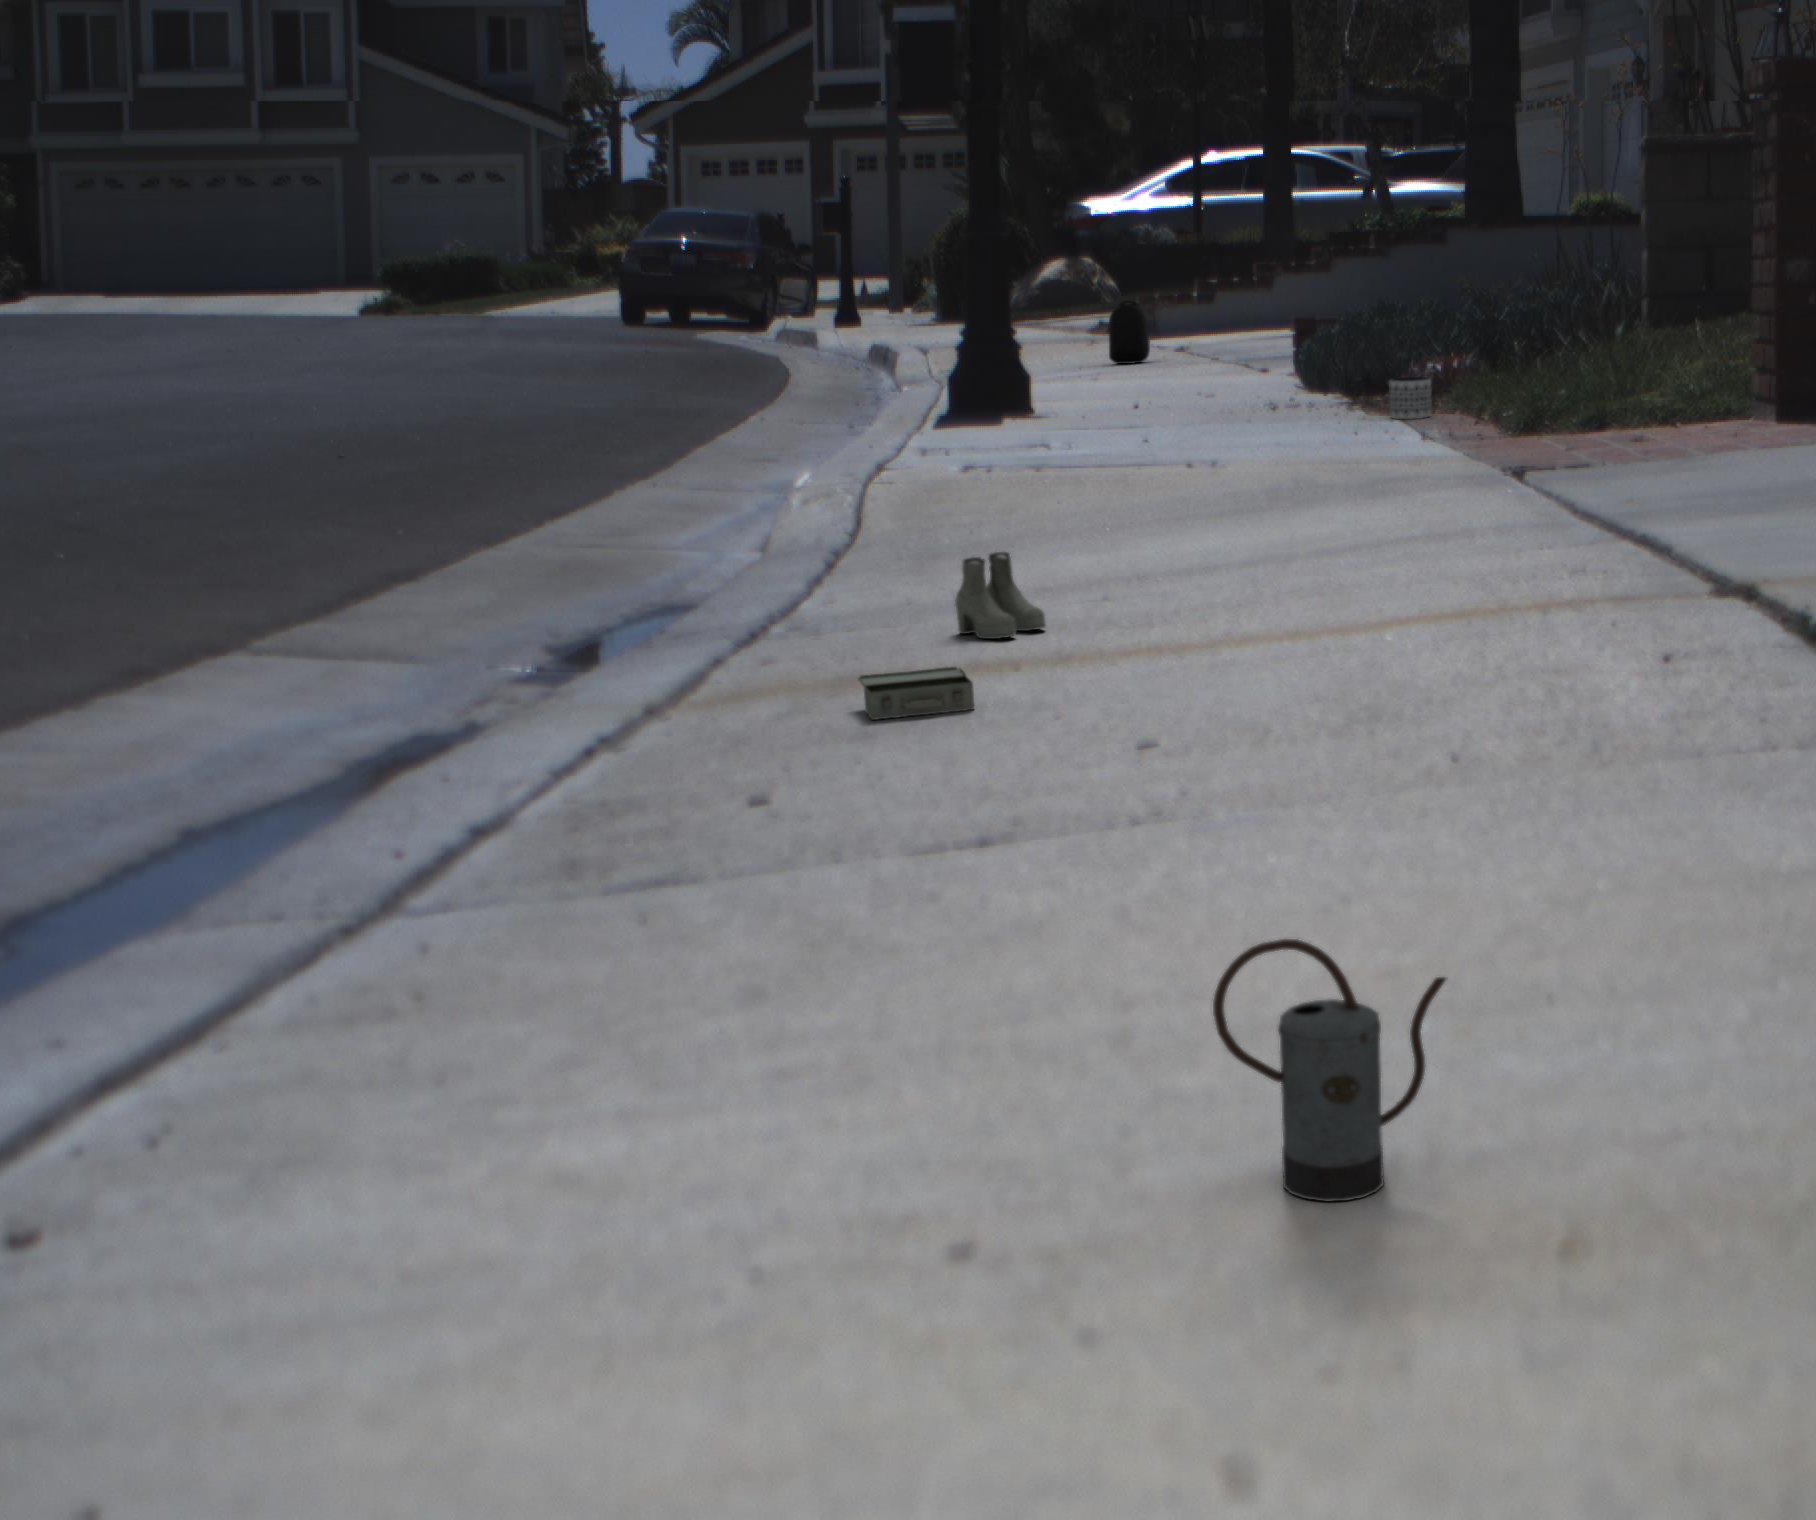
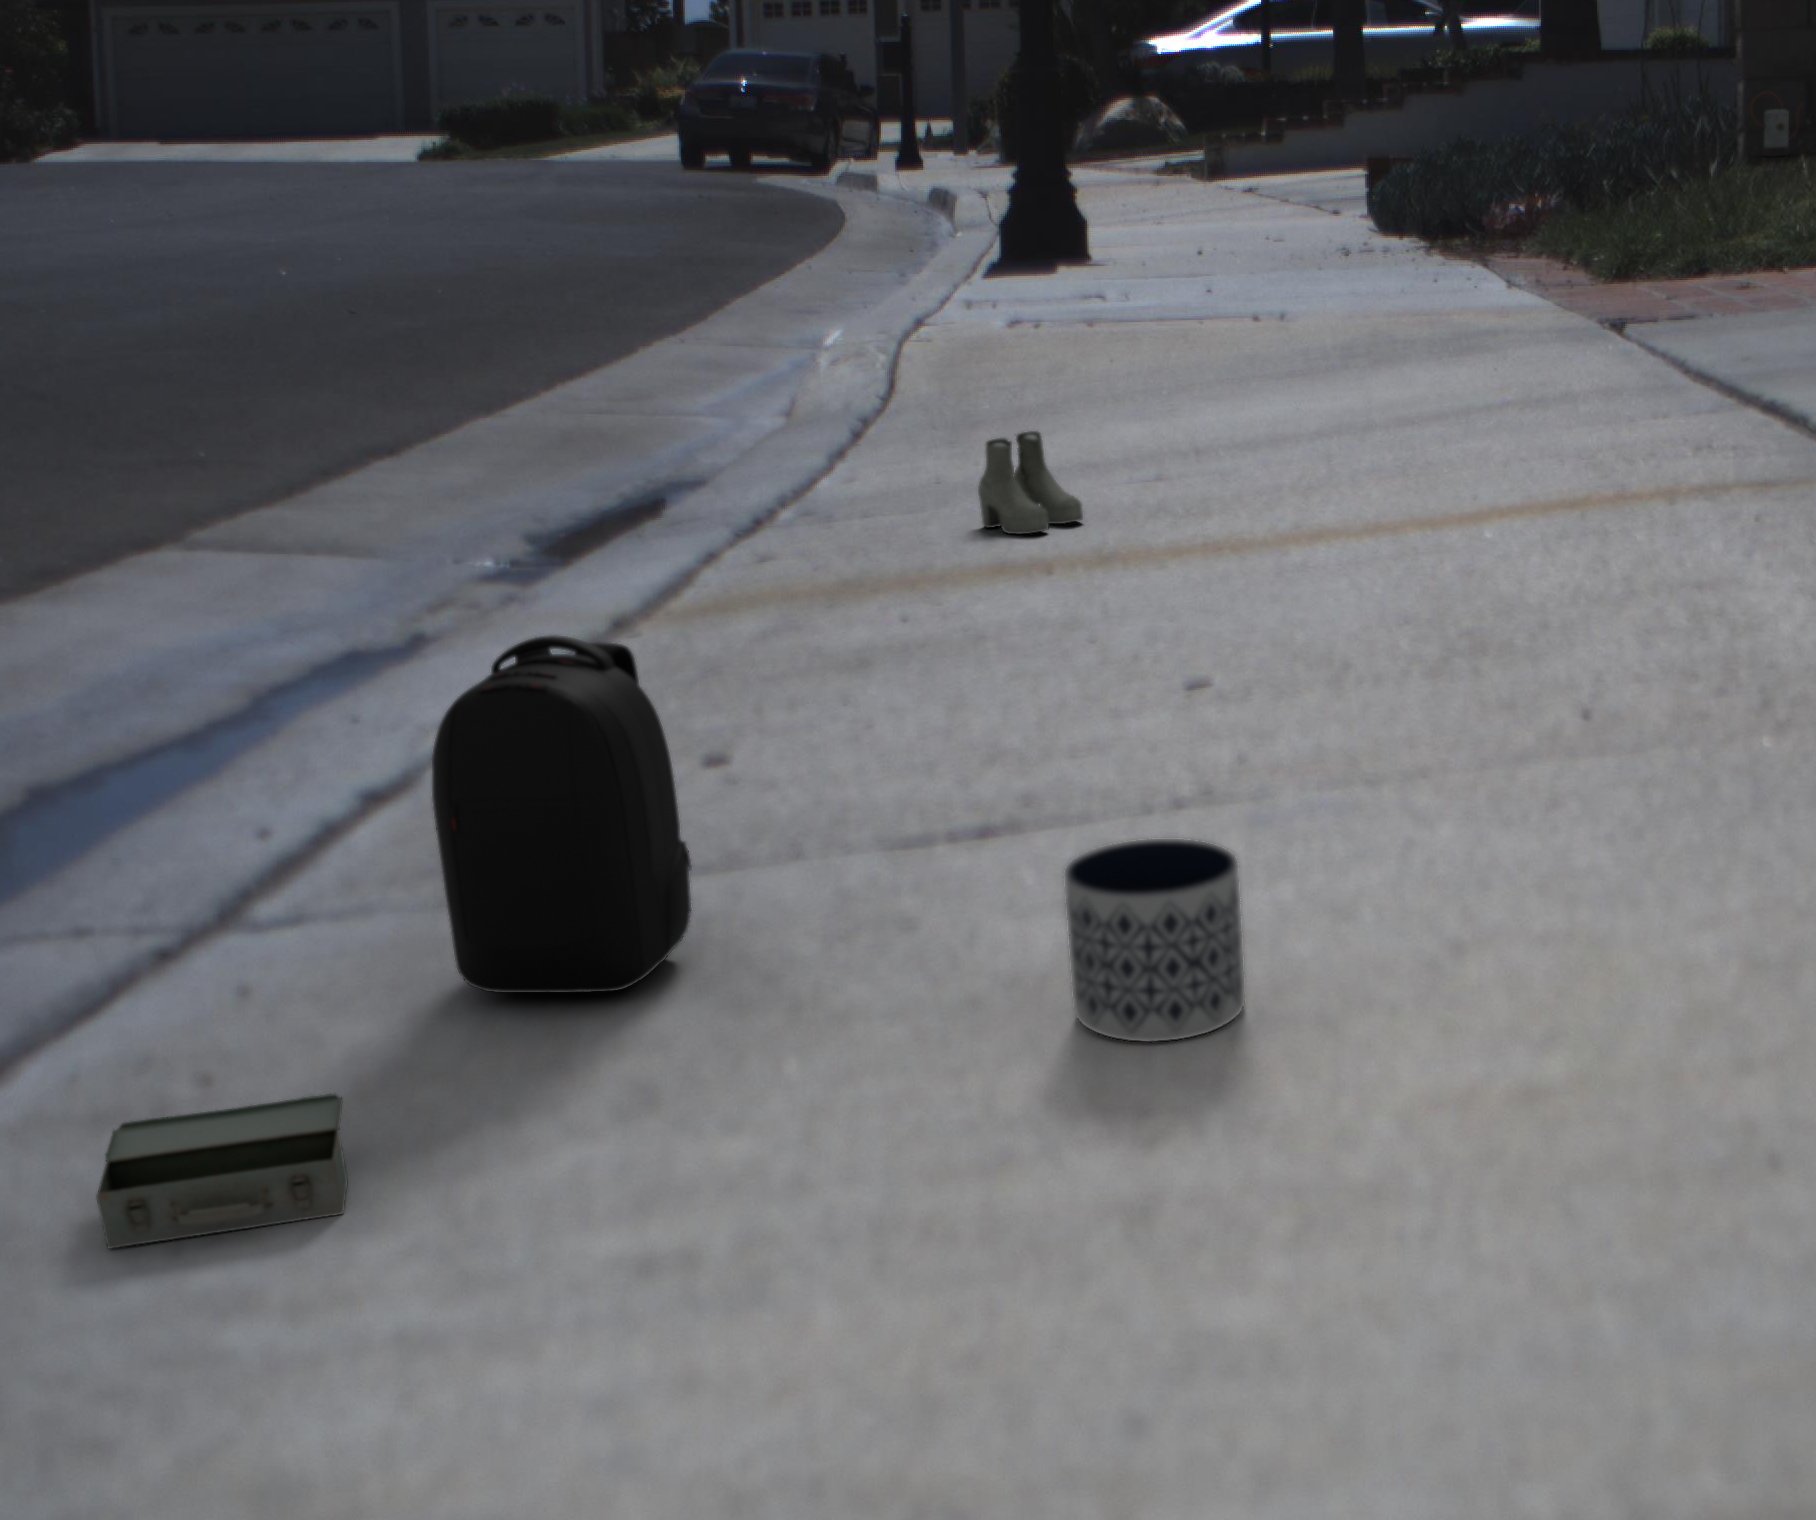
backpack: present [1108,301,1150,364] -> present [432,635,691,993]
planter: present [1389,377,1432,419] -> present [1065,839,1245,1042]
toolbox: present [858,667,974,720] -> present [96,1094,348,1248]
watering can: present [1213,939,1446,1201] -> present [1750,91,1803,157]

